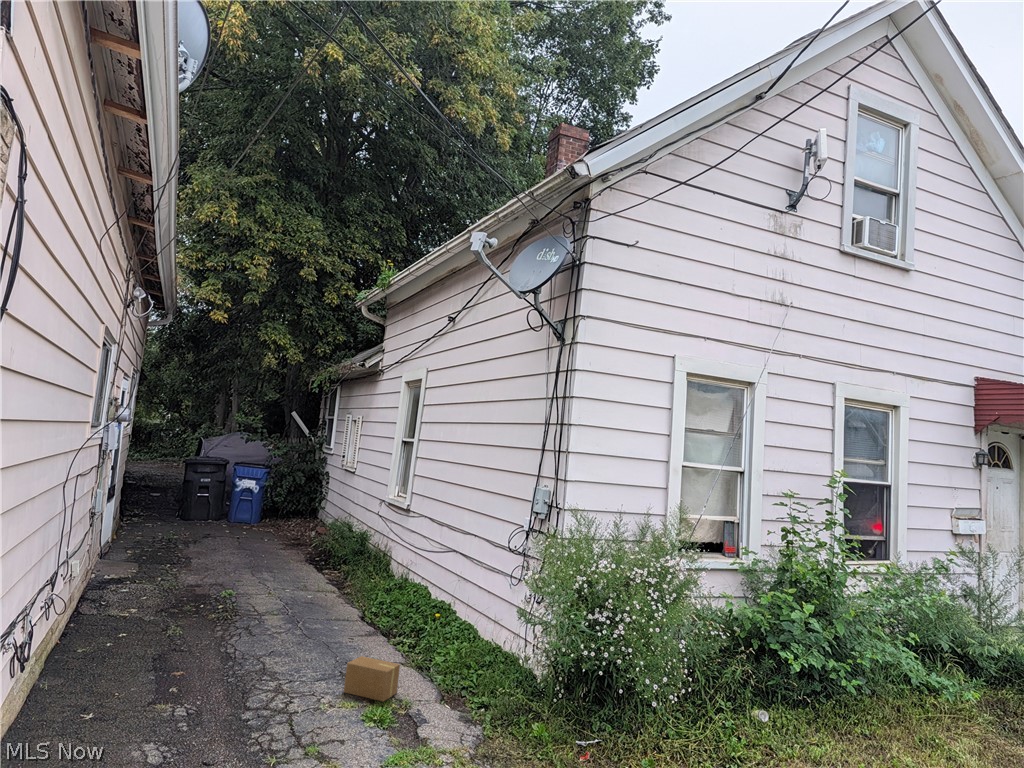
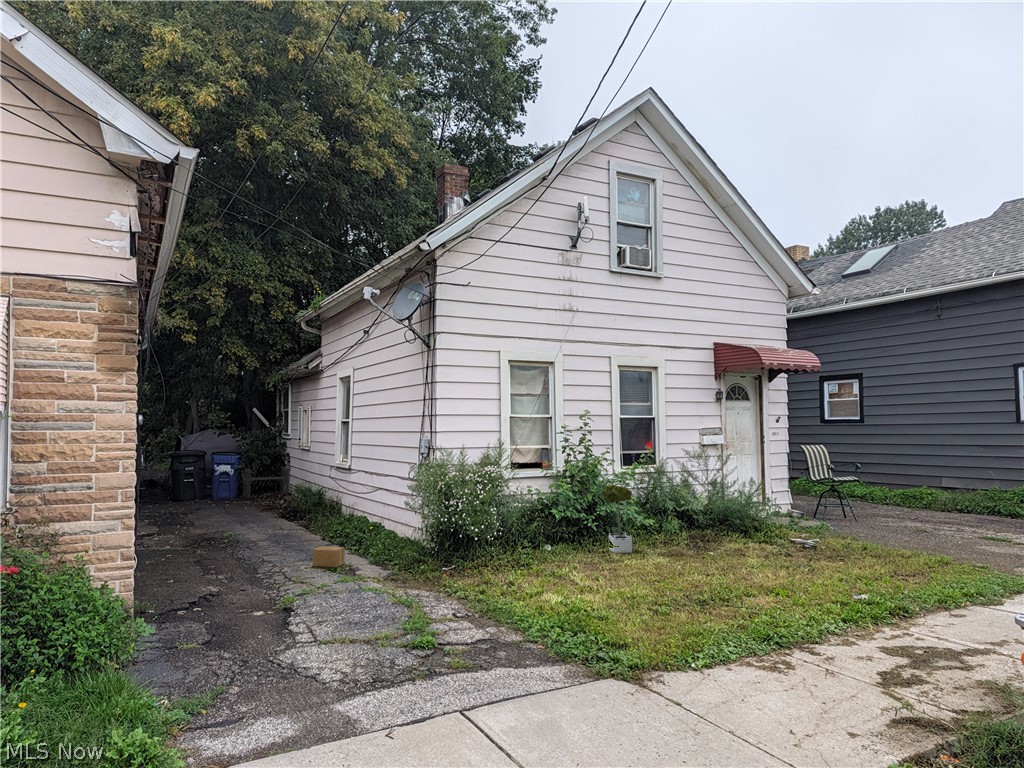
bench: none [265,489,326,531] -> present [243,467,289,499]
potted tree: none [837,600,895,726] -> present [602,484,632,553]

